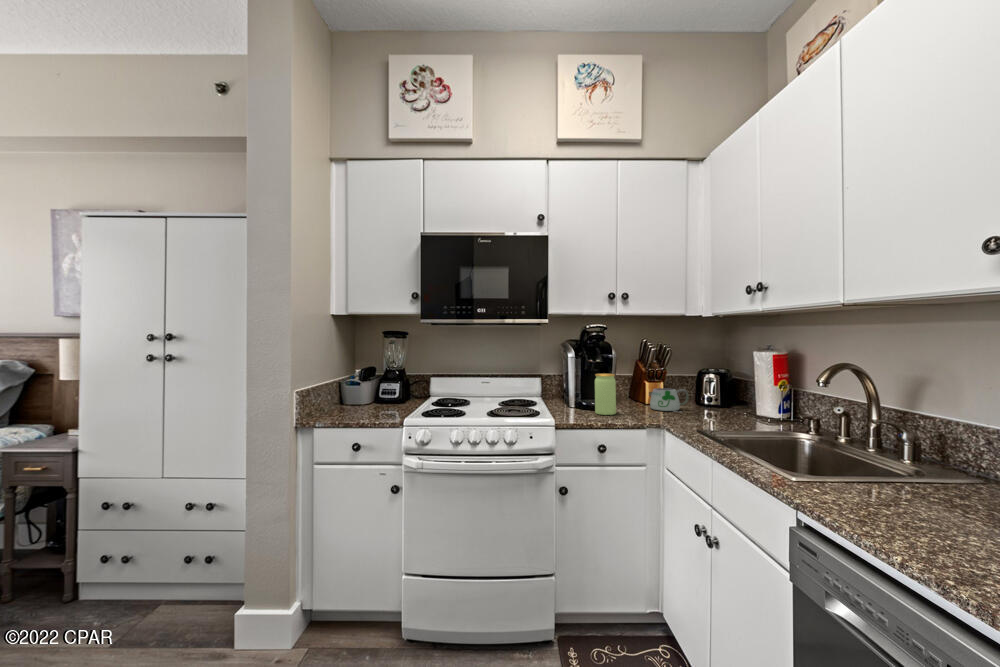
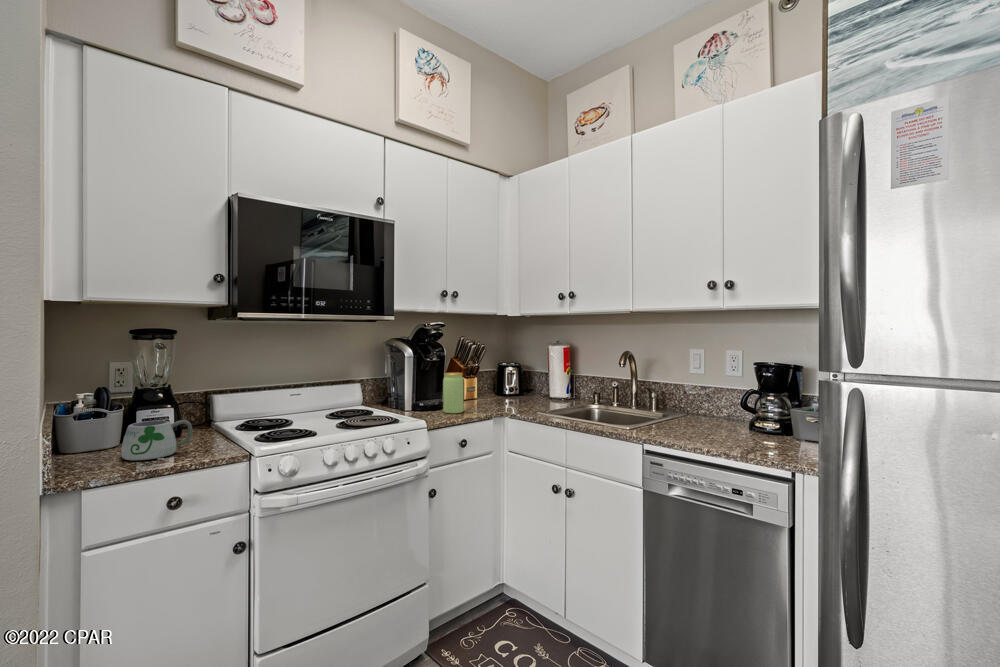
mug: present [650,388,688,411] -> present [121,420,193,460]

